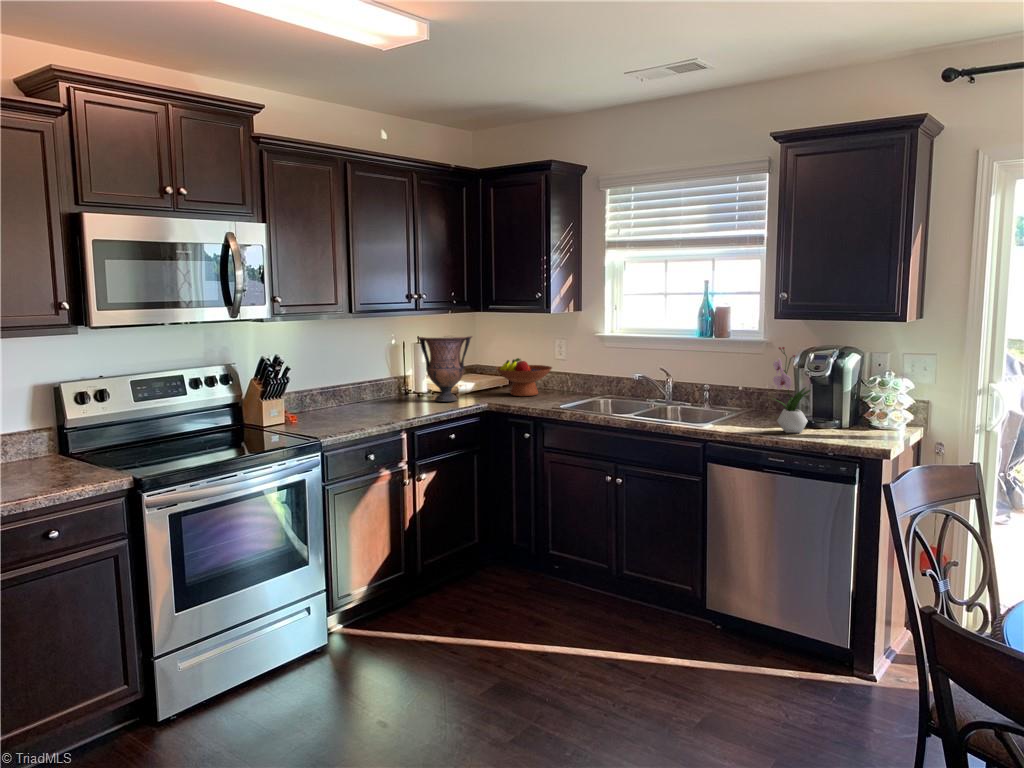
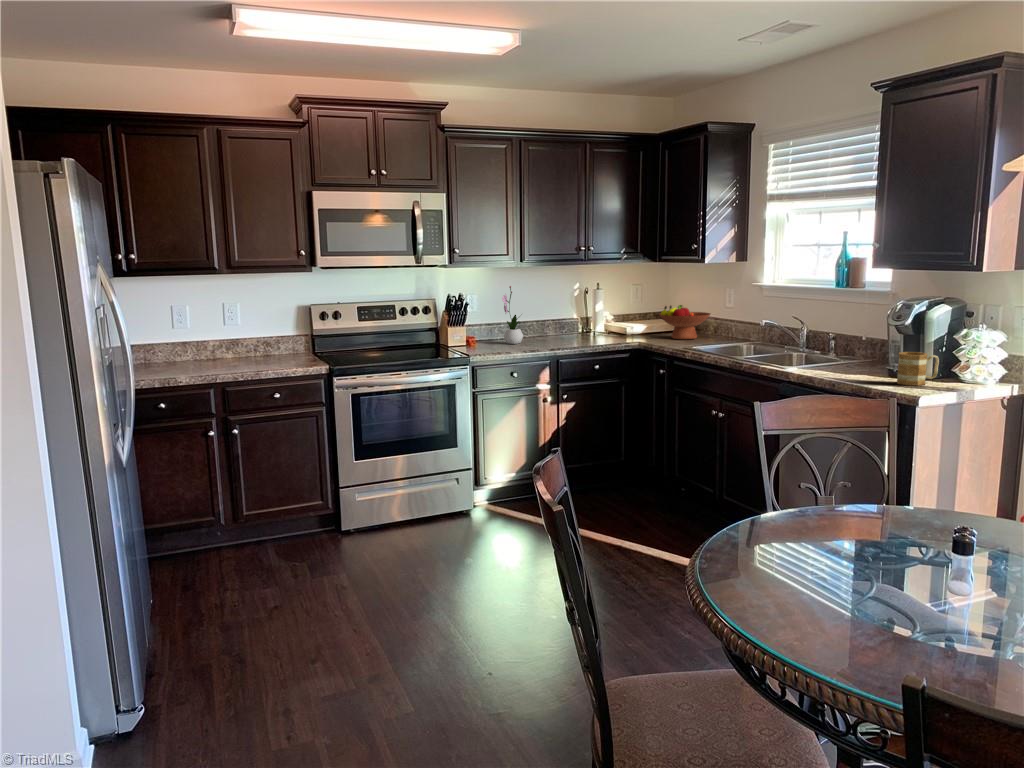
vase: present [417,336,472,401] -> none [588,283,633,339]
flower arrangement: present [773,347,811,433] -> present [502,286,523,344]
mug: none [837,403,871,437] -> present [897,352,939,386]

